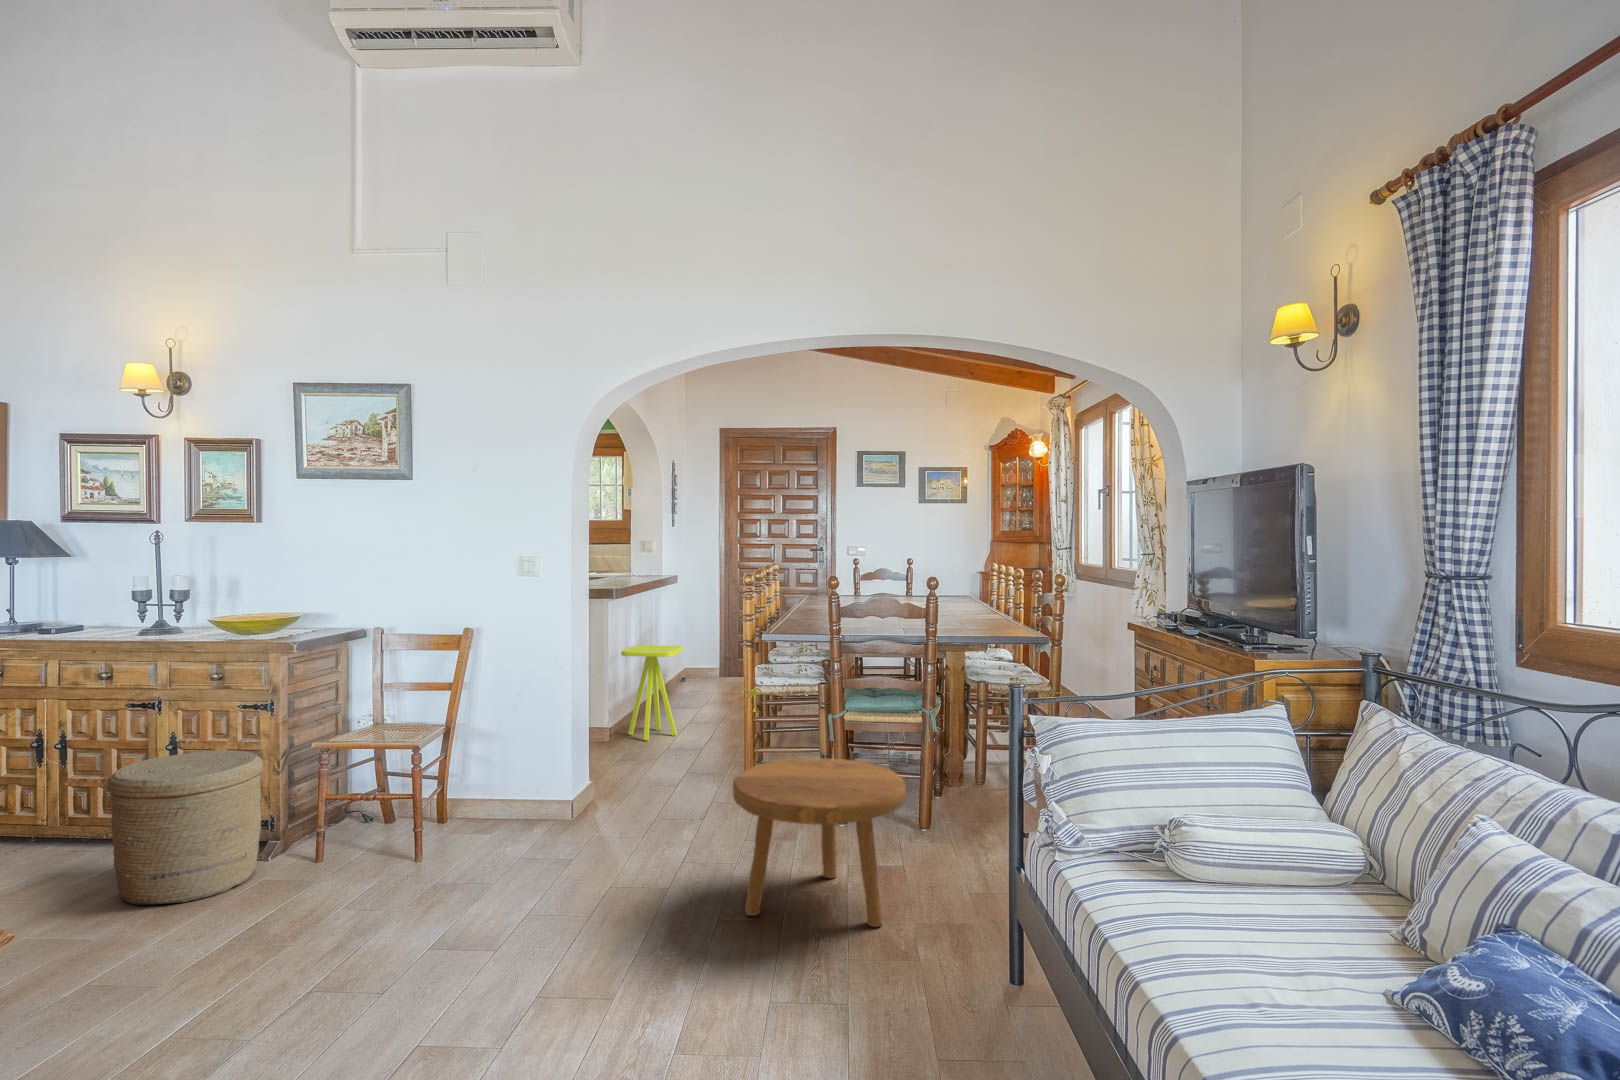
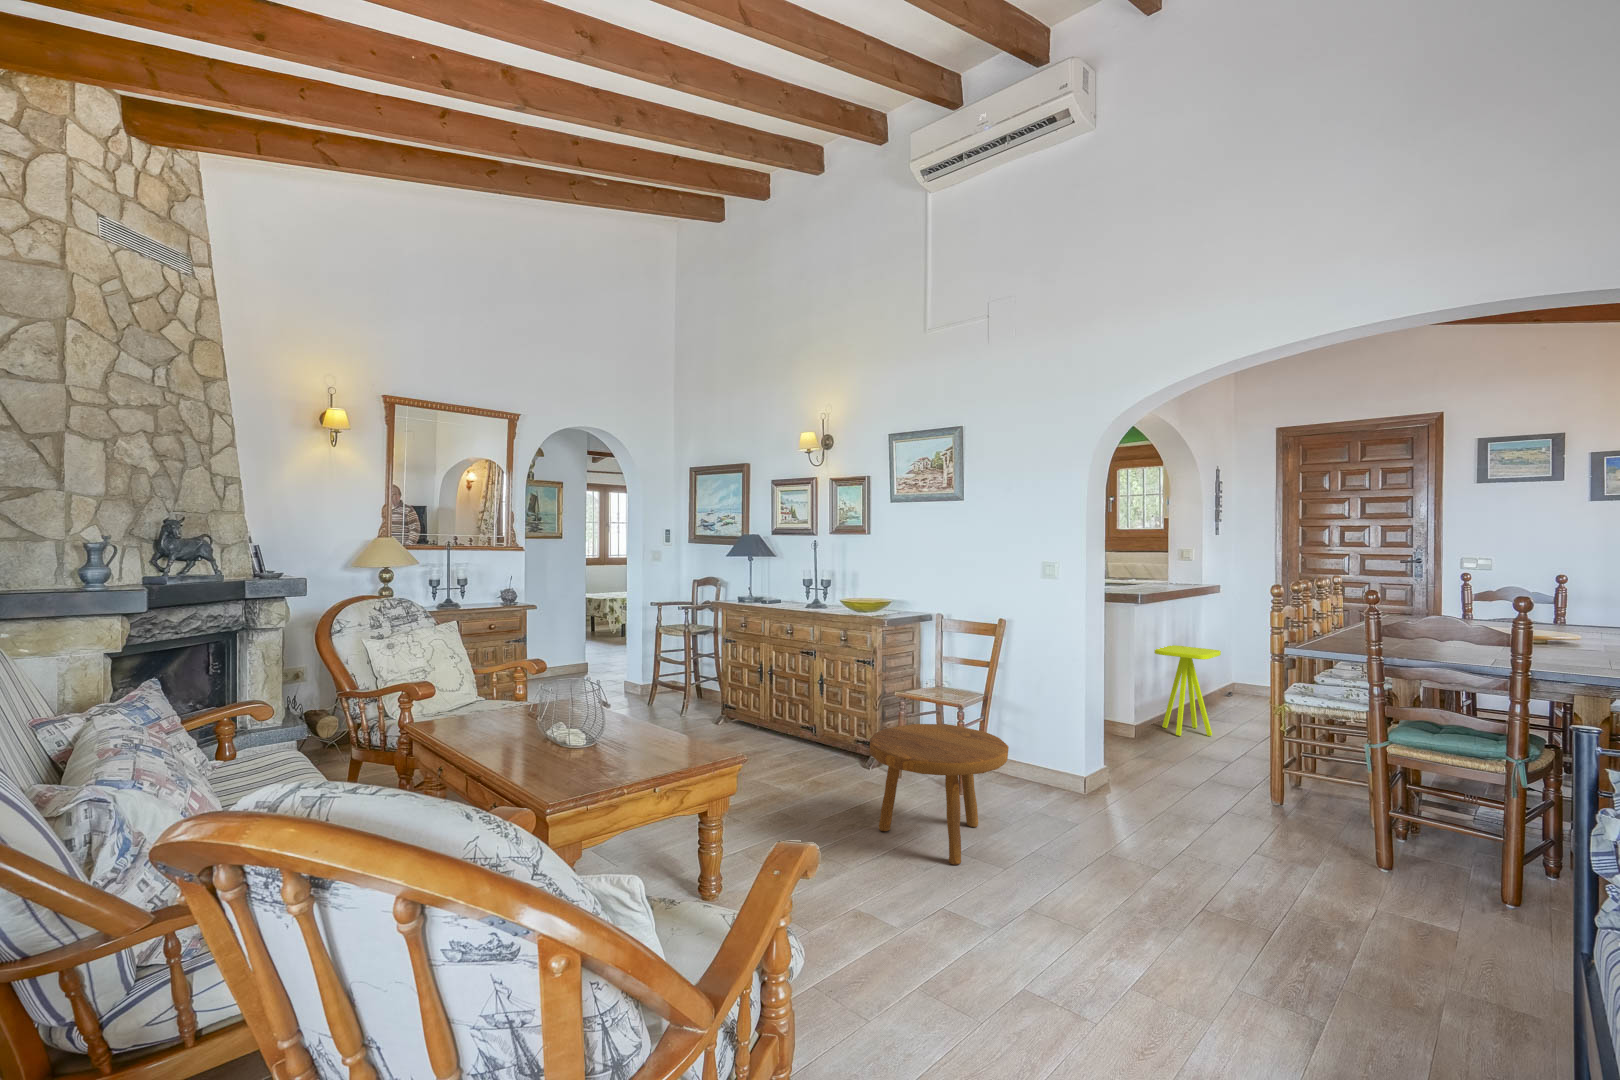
woven basket: present [107,750,263,905] -> none [781,688,864,786]
footstool: present [733,758,906,927] -> present [869,724,1009,865]

